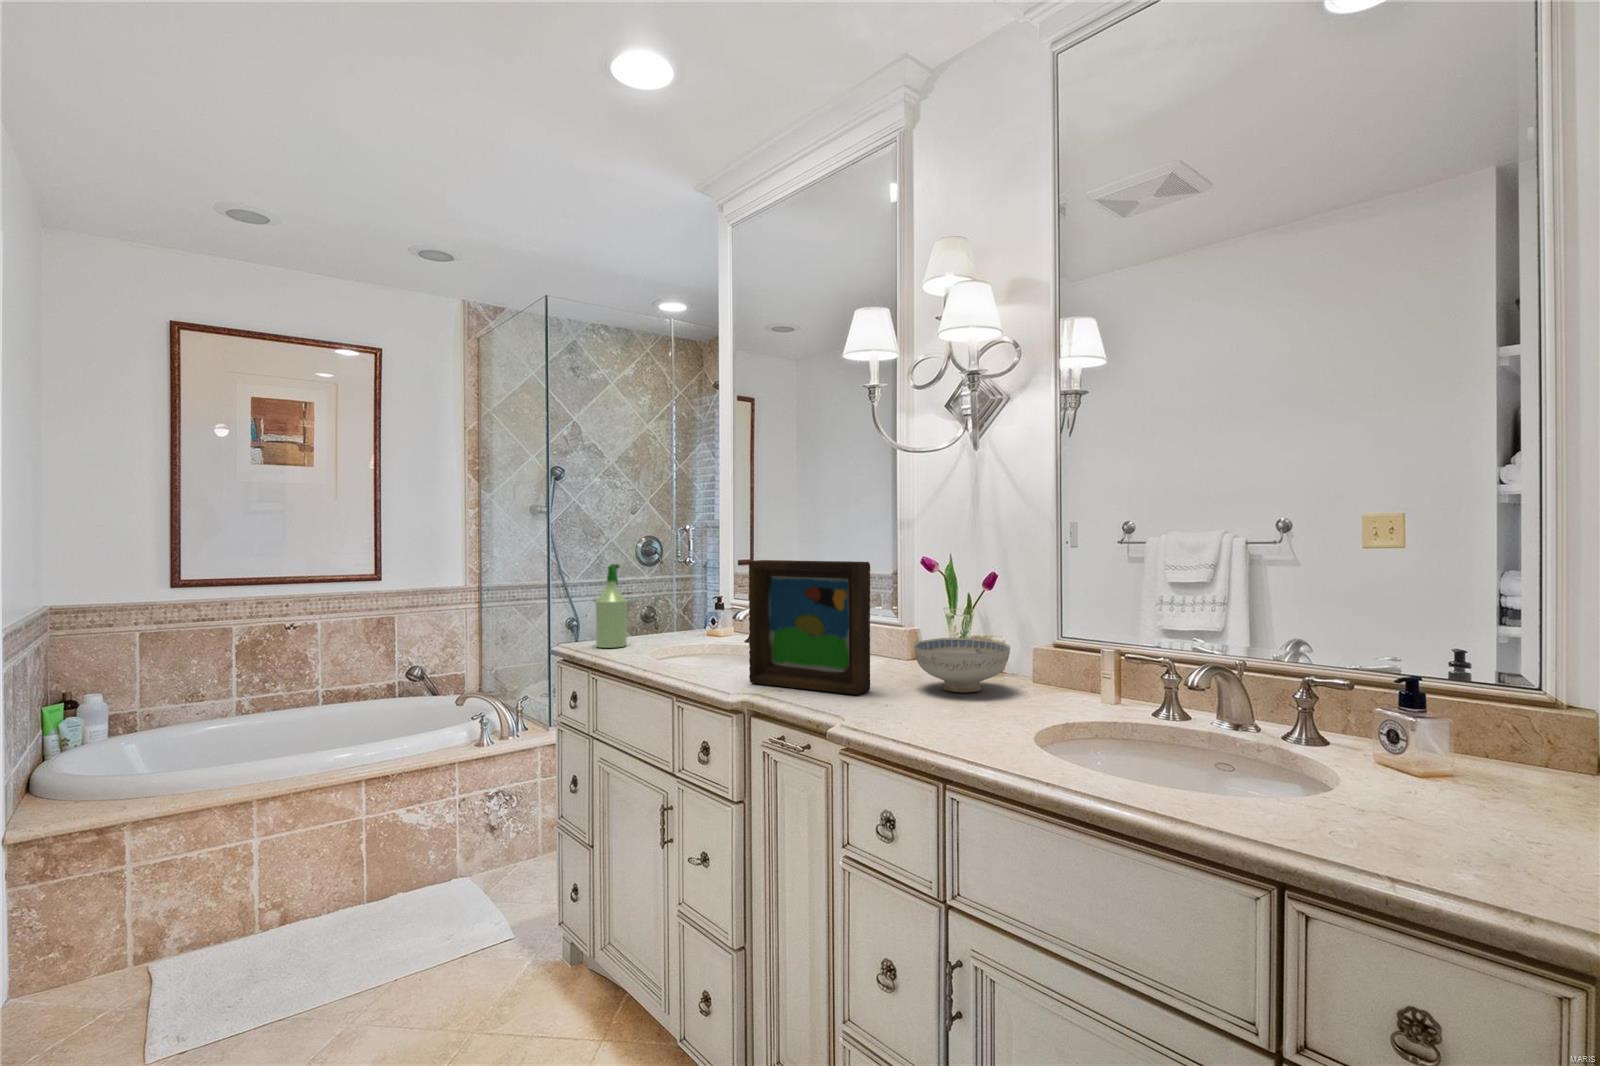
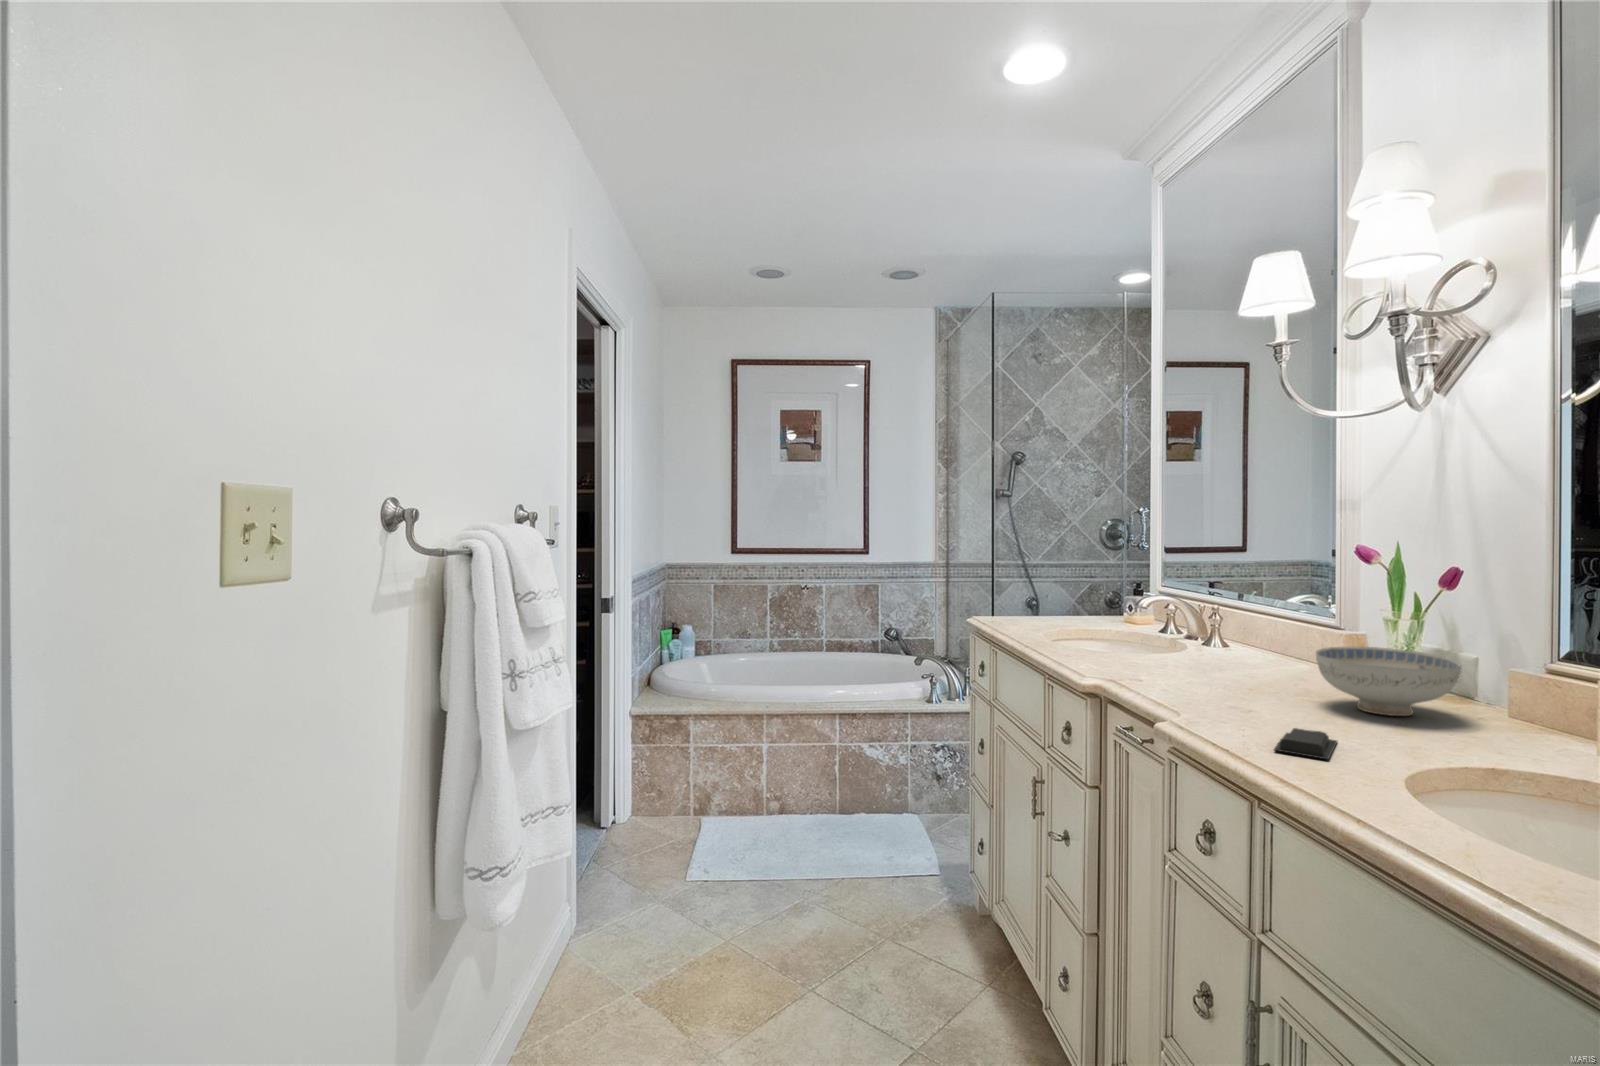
picture frame: present [749,560,870,695] -> none [1121,544,1258,697]
spray bottle: present [596,564,627,648] -> none [1007,545,1039,625]
soap bar: none [926,714,975,737] -> present [1274,728,1337,759]

